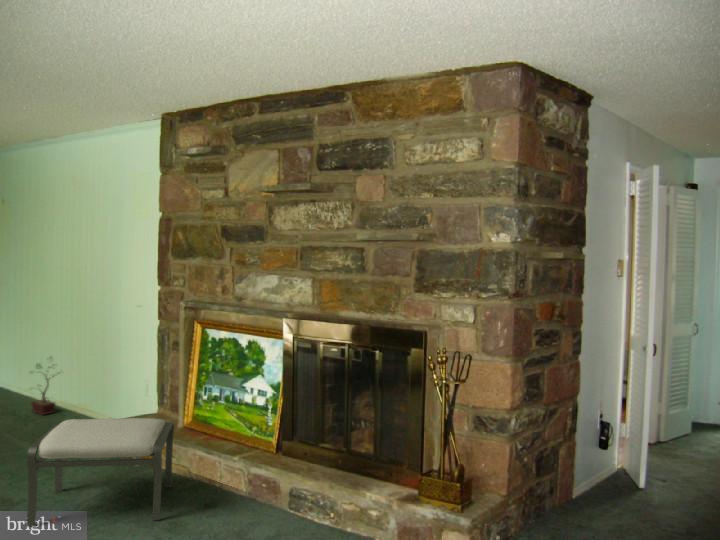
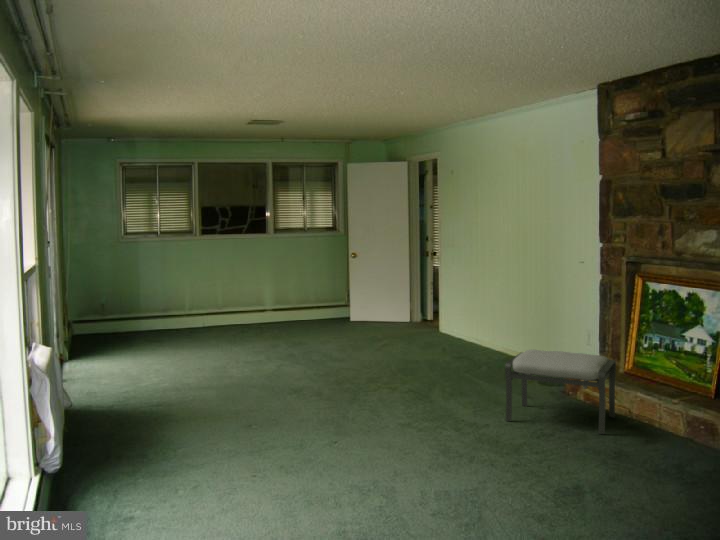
potted plant: present [31,358,59,415] -> none [493,309,521,359]

